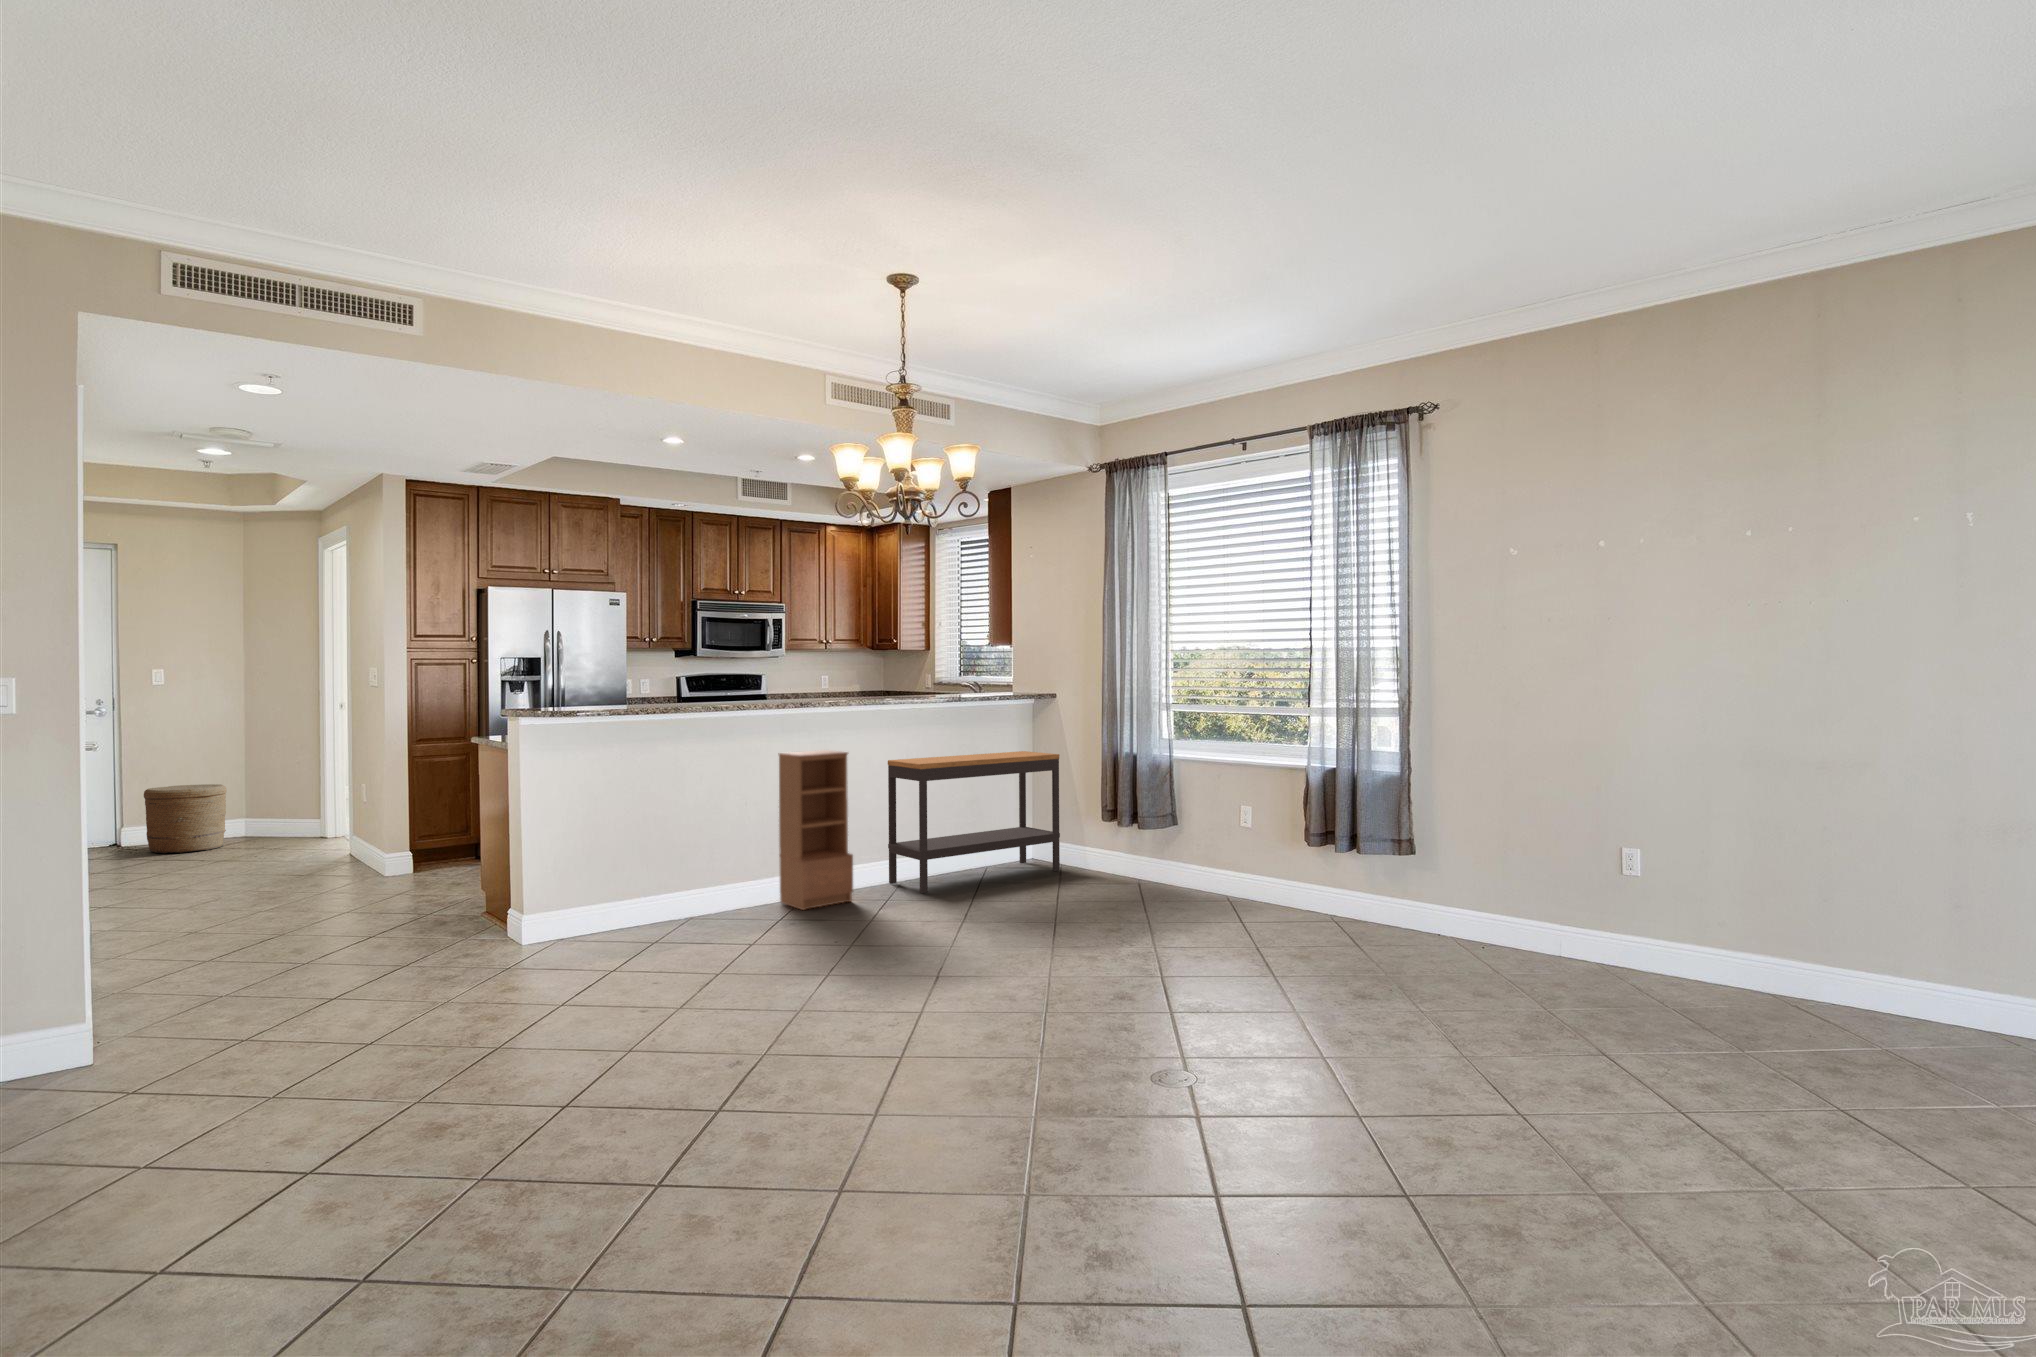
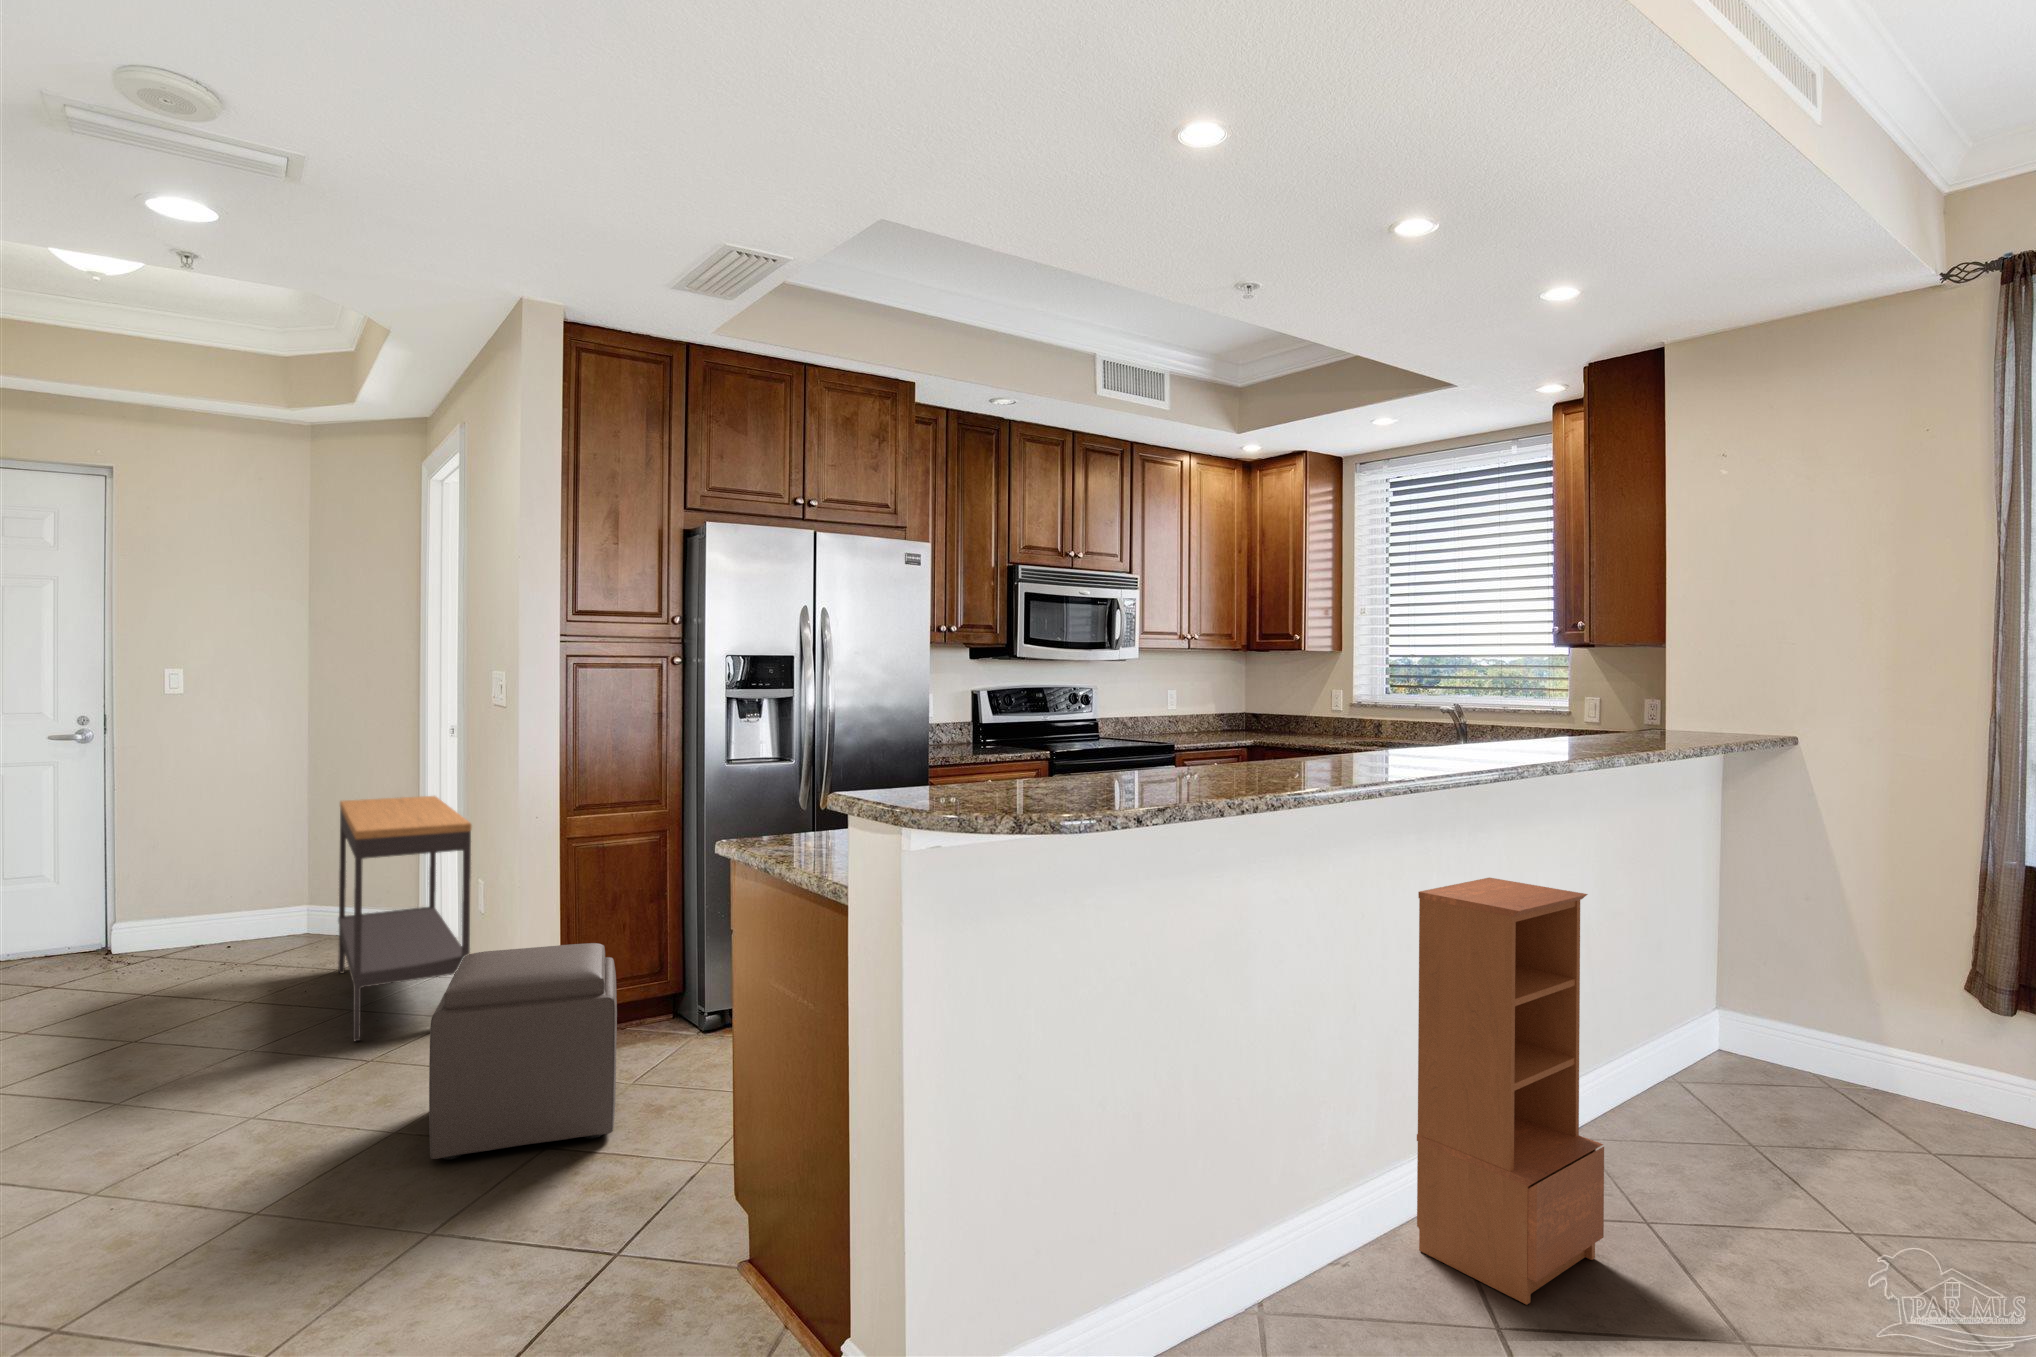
console table: present [888,751,1060,893] -> present [338,796,472,1041]
woven basket: present [144,784,226,853] -> none [140,852,273,974]
ottoman: none [340,805,437,898] -> present [429,943,617,1160]

